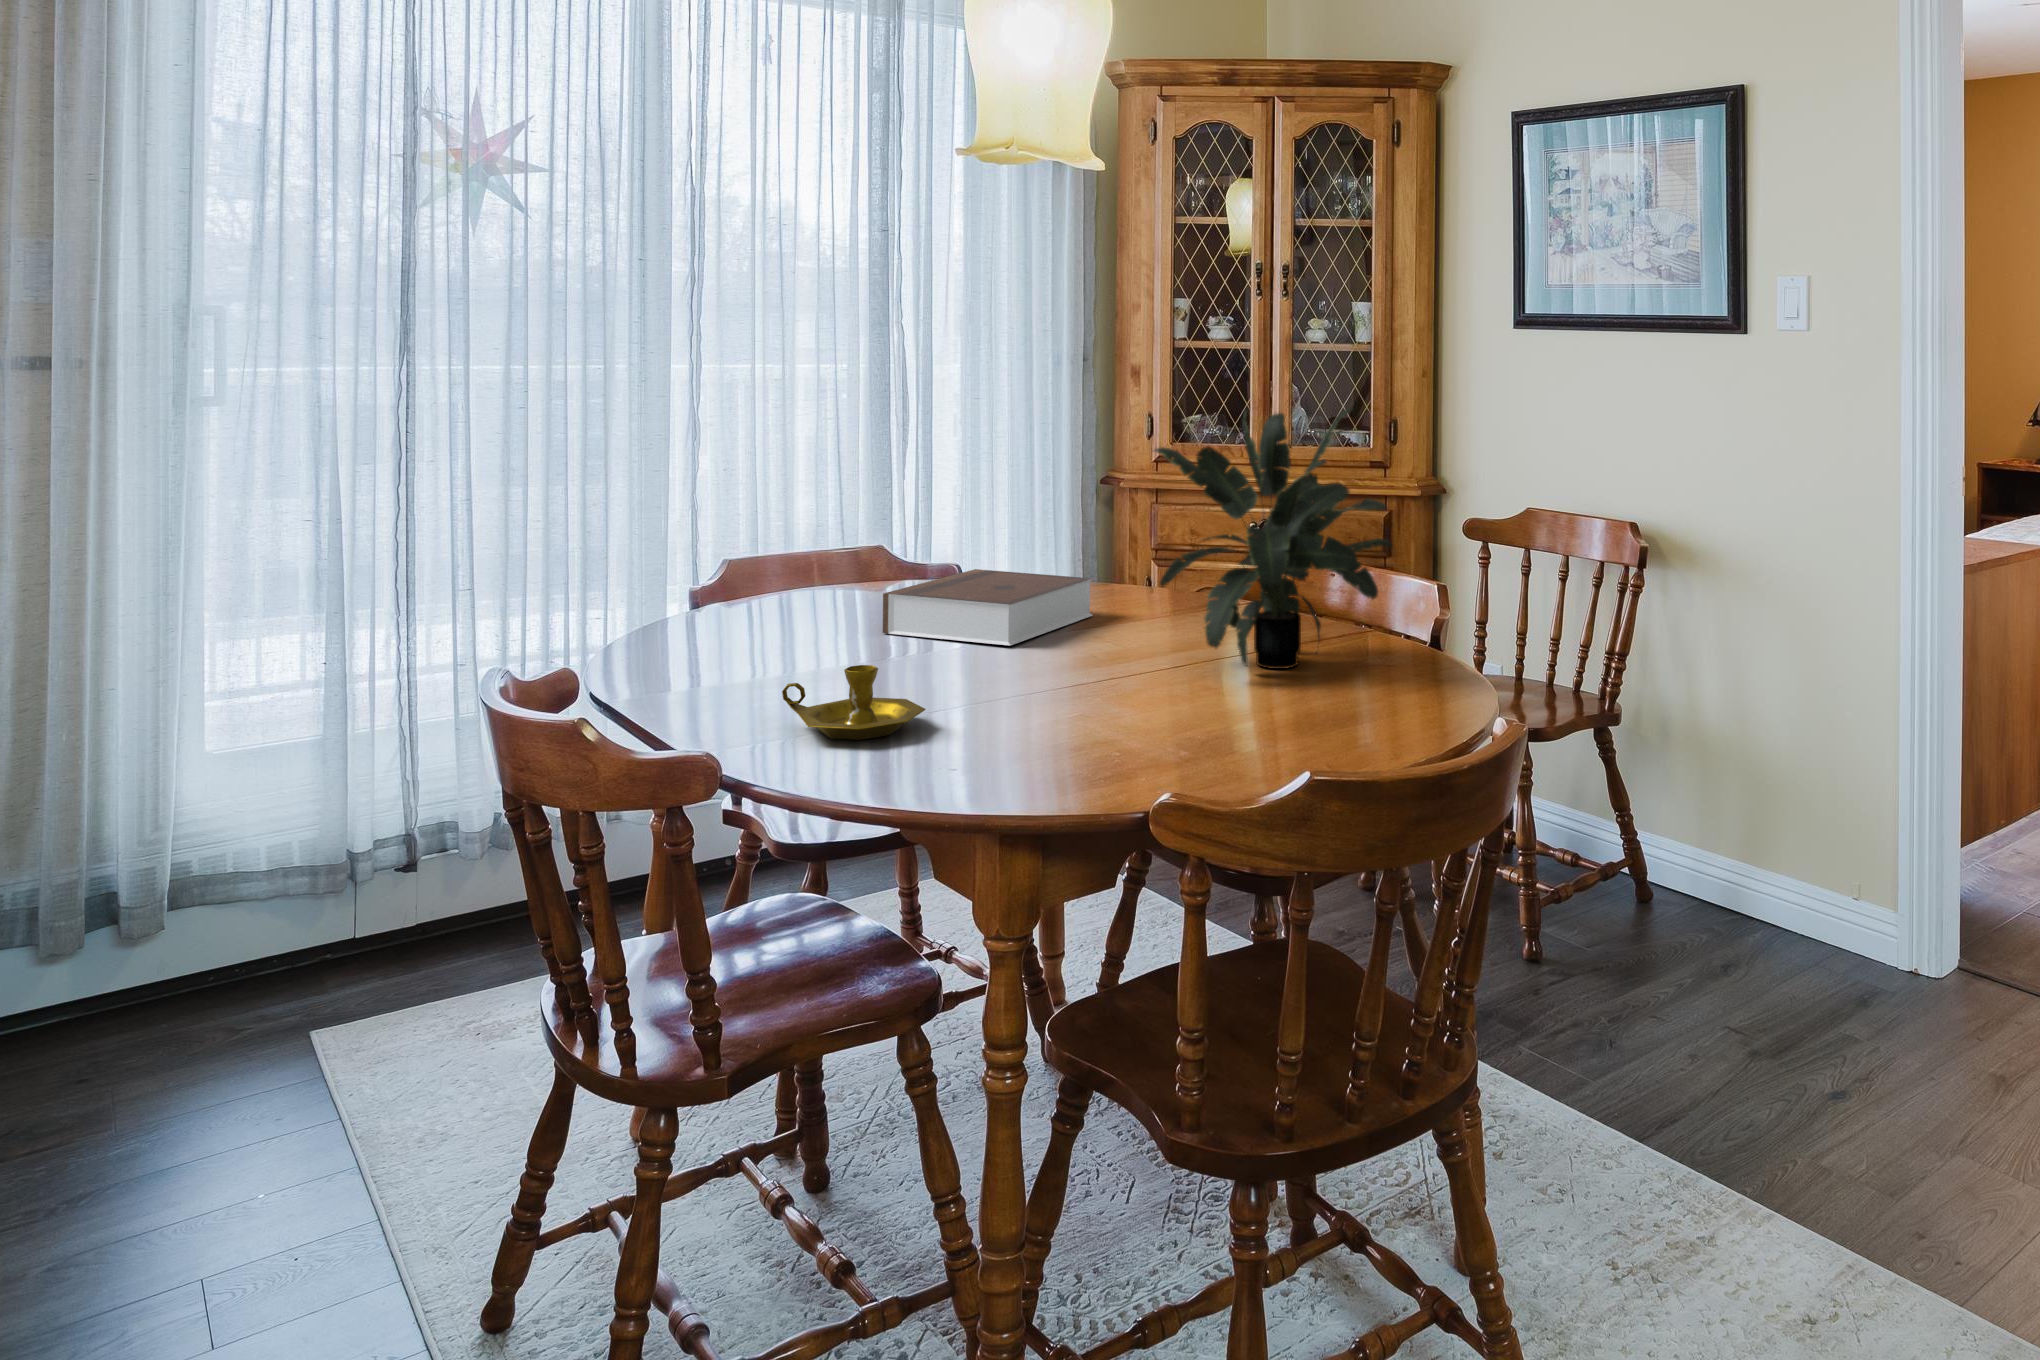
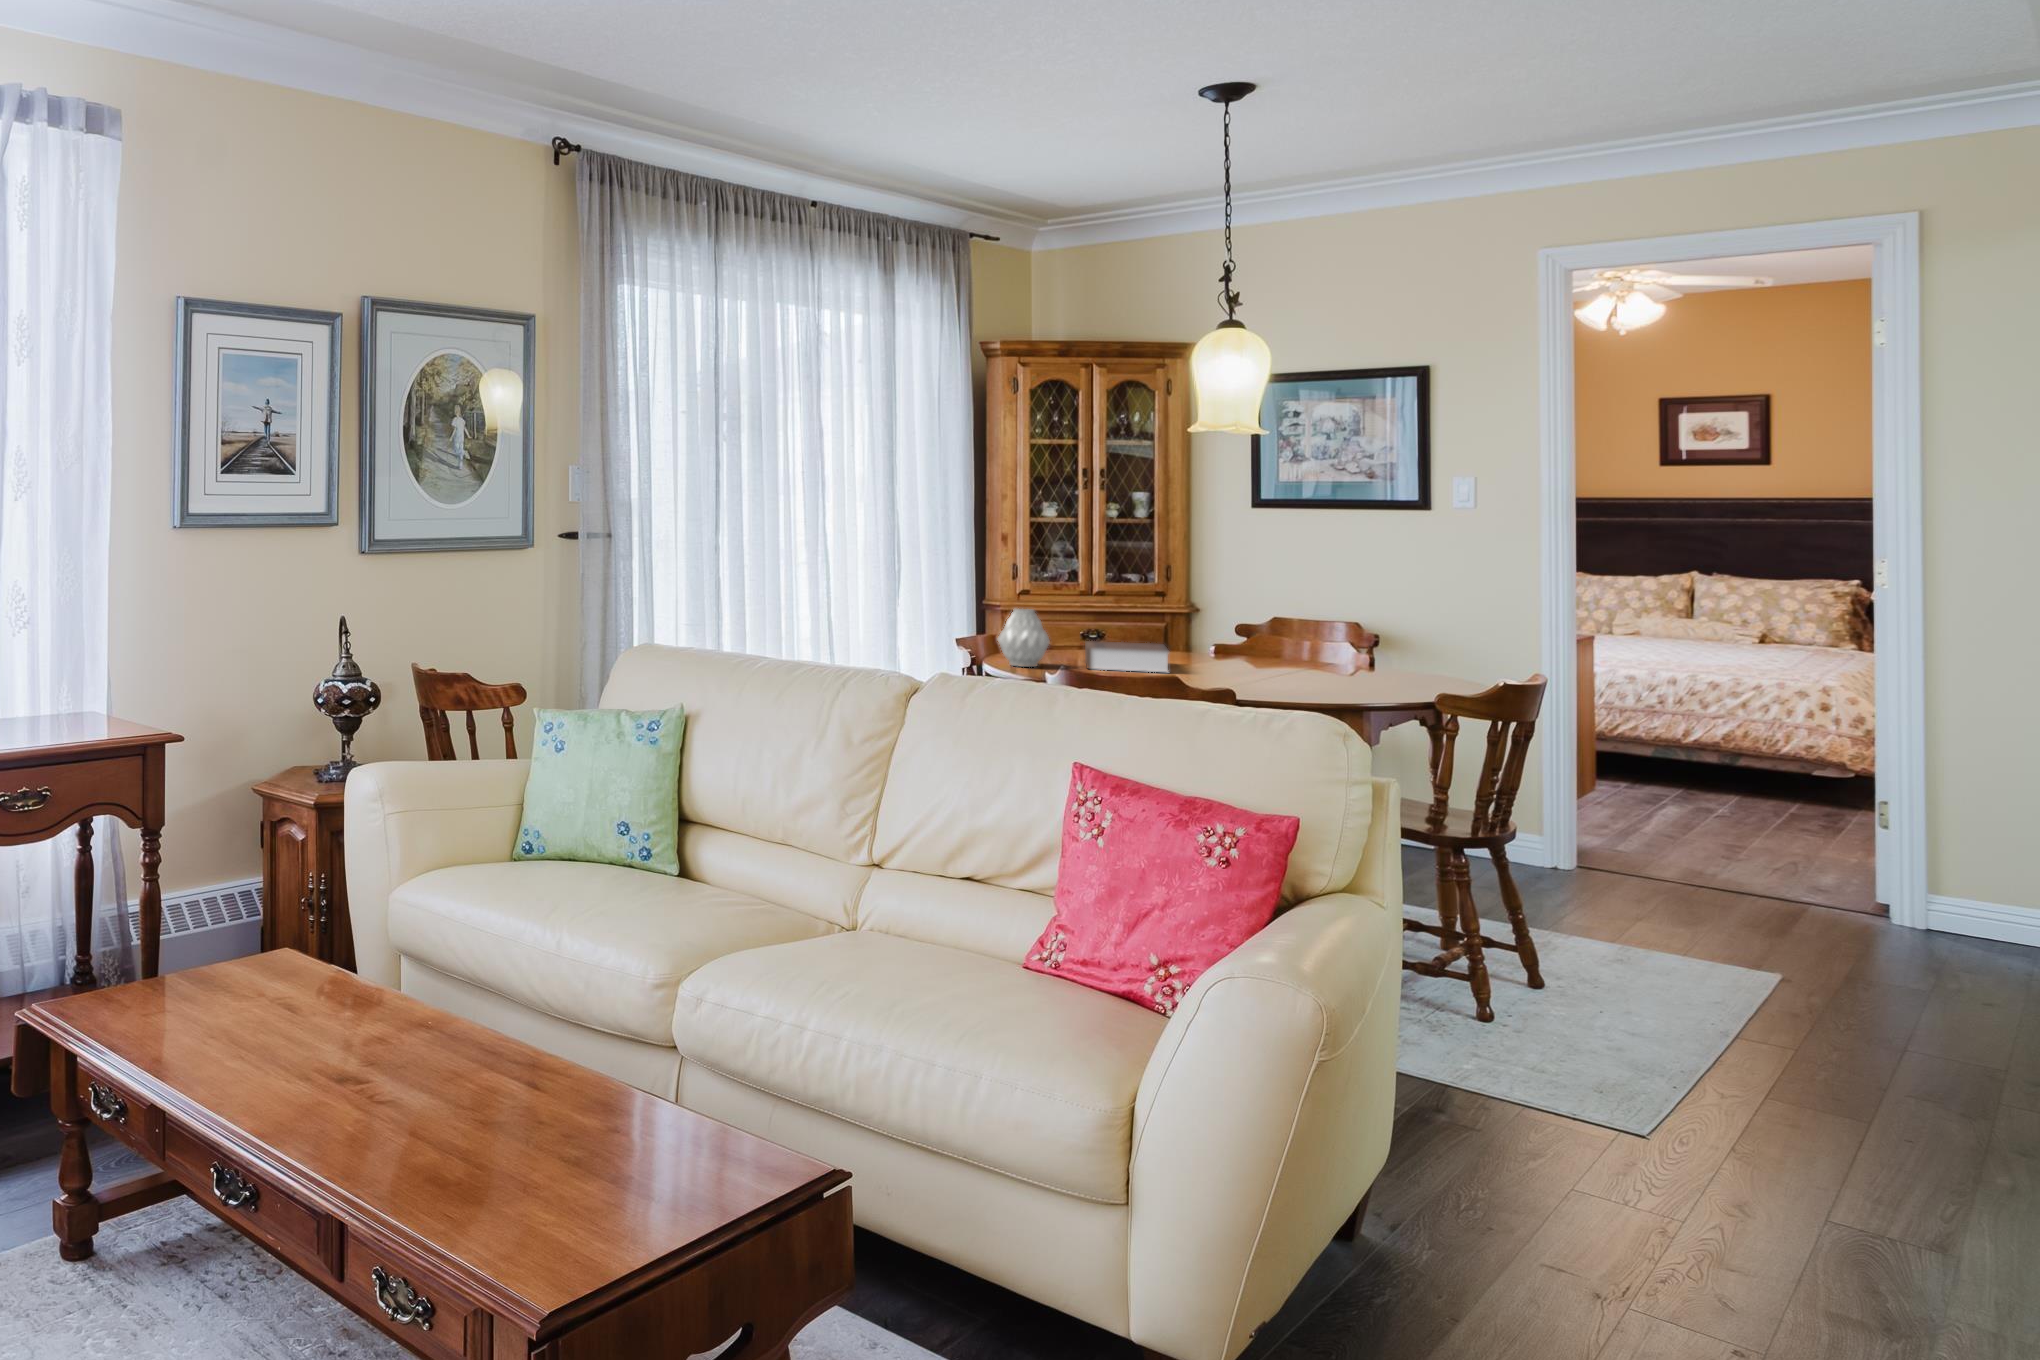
potted plant: present [1155,408,1392,669] -> none [1249,551,1395,680]
vase: none [734,512,835,628] -> present [998,608,1050,667]
candlestick: present [782,665,926,740] -> none [1172,667,1243,697]

